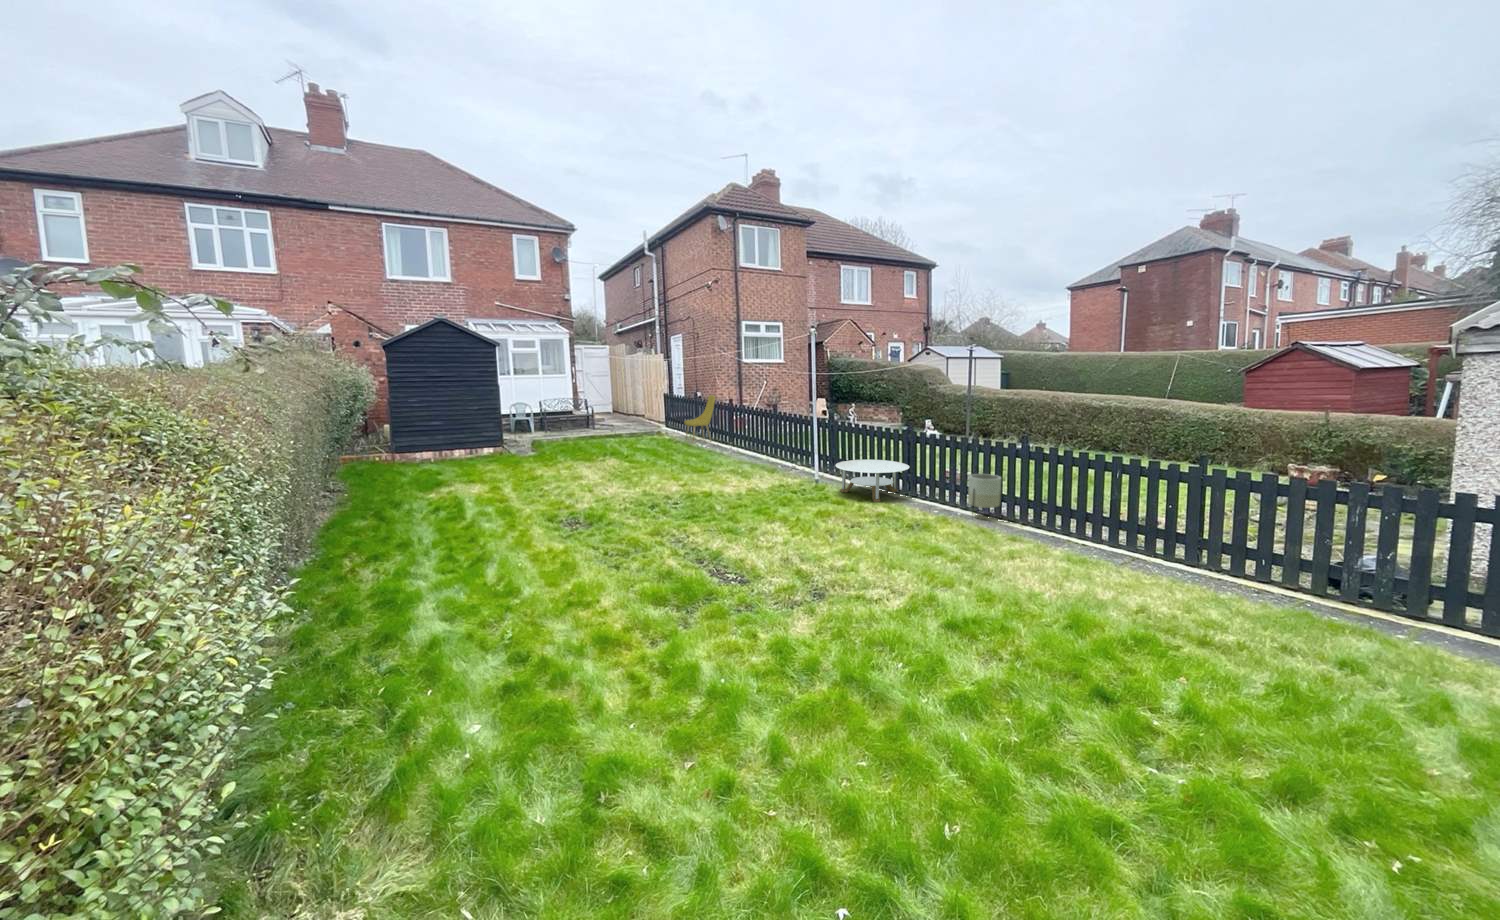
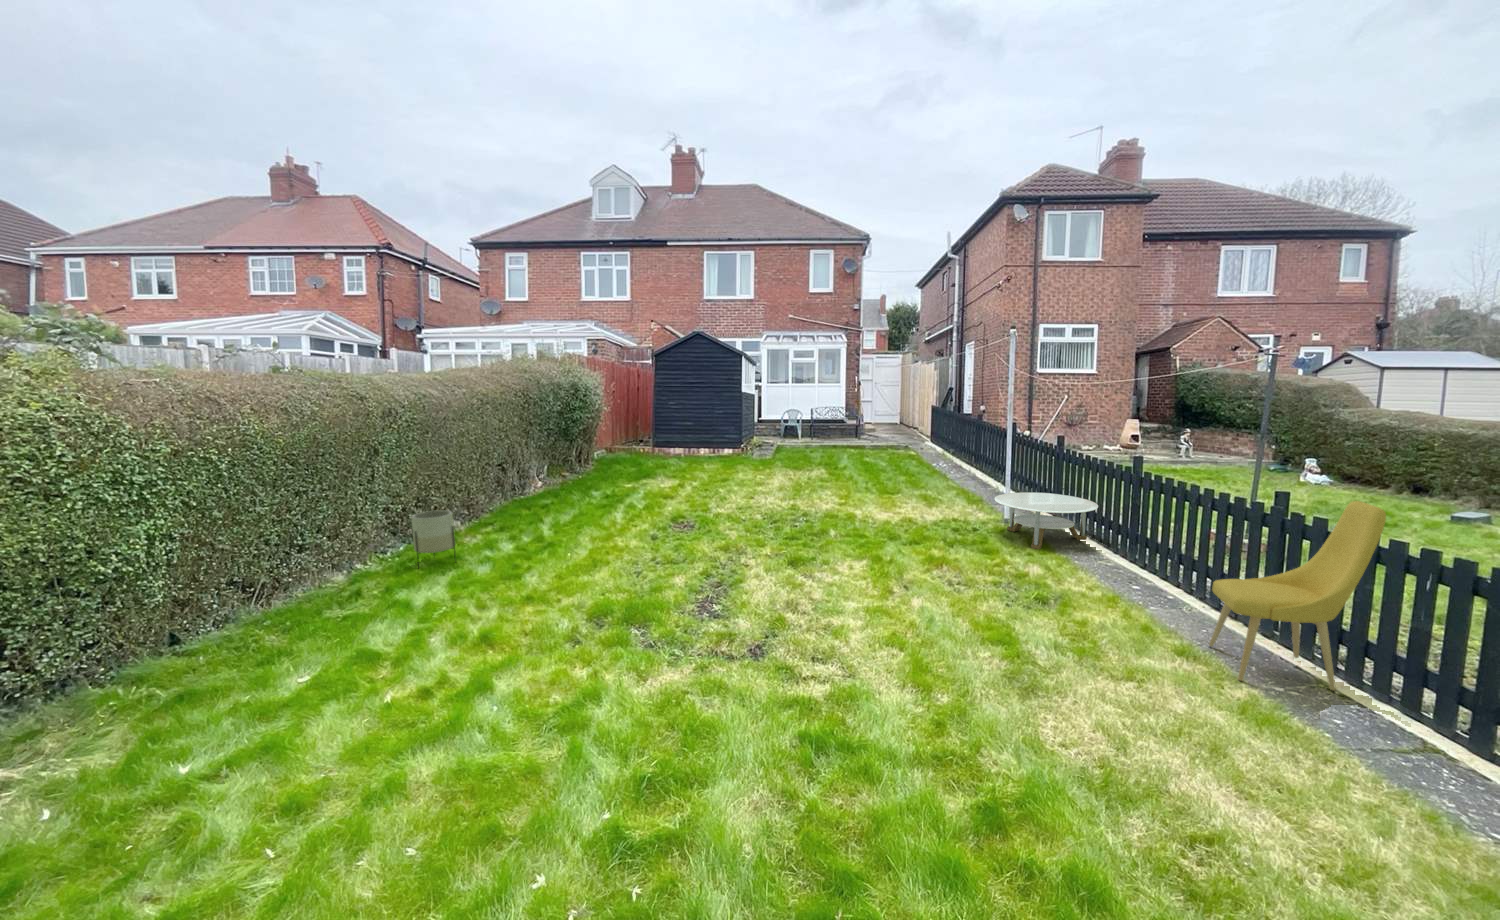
chair: present [684,395,715,440] -> present [1209,501,1386,691]
planter: present [968,474,1002,508] -> present [411,510,455,555]

